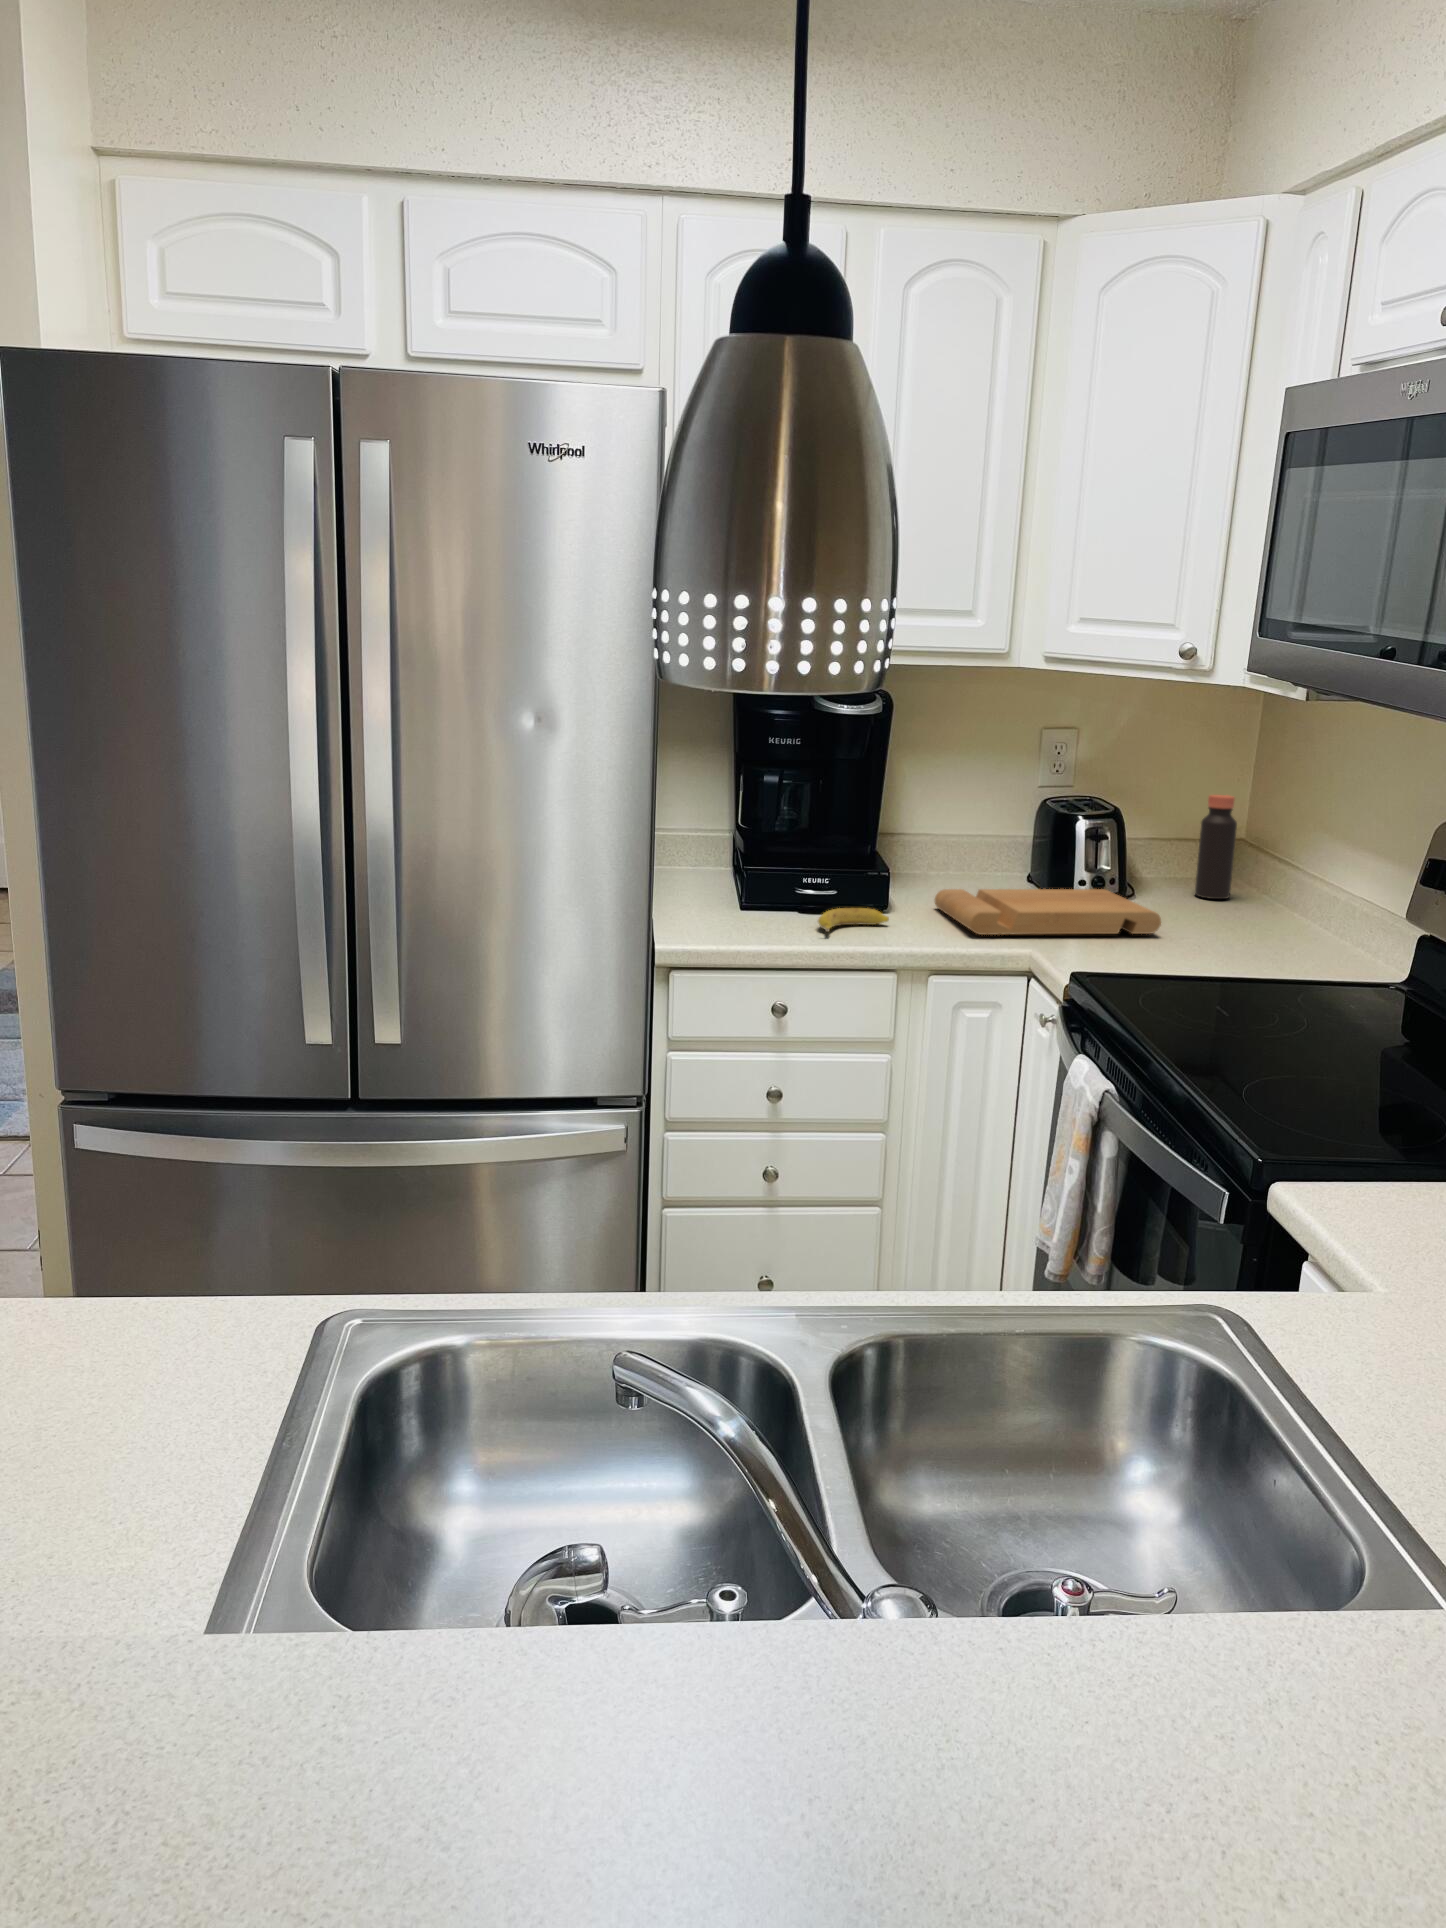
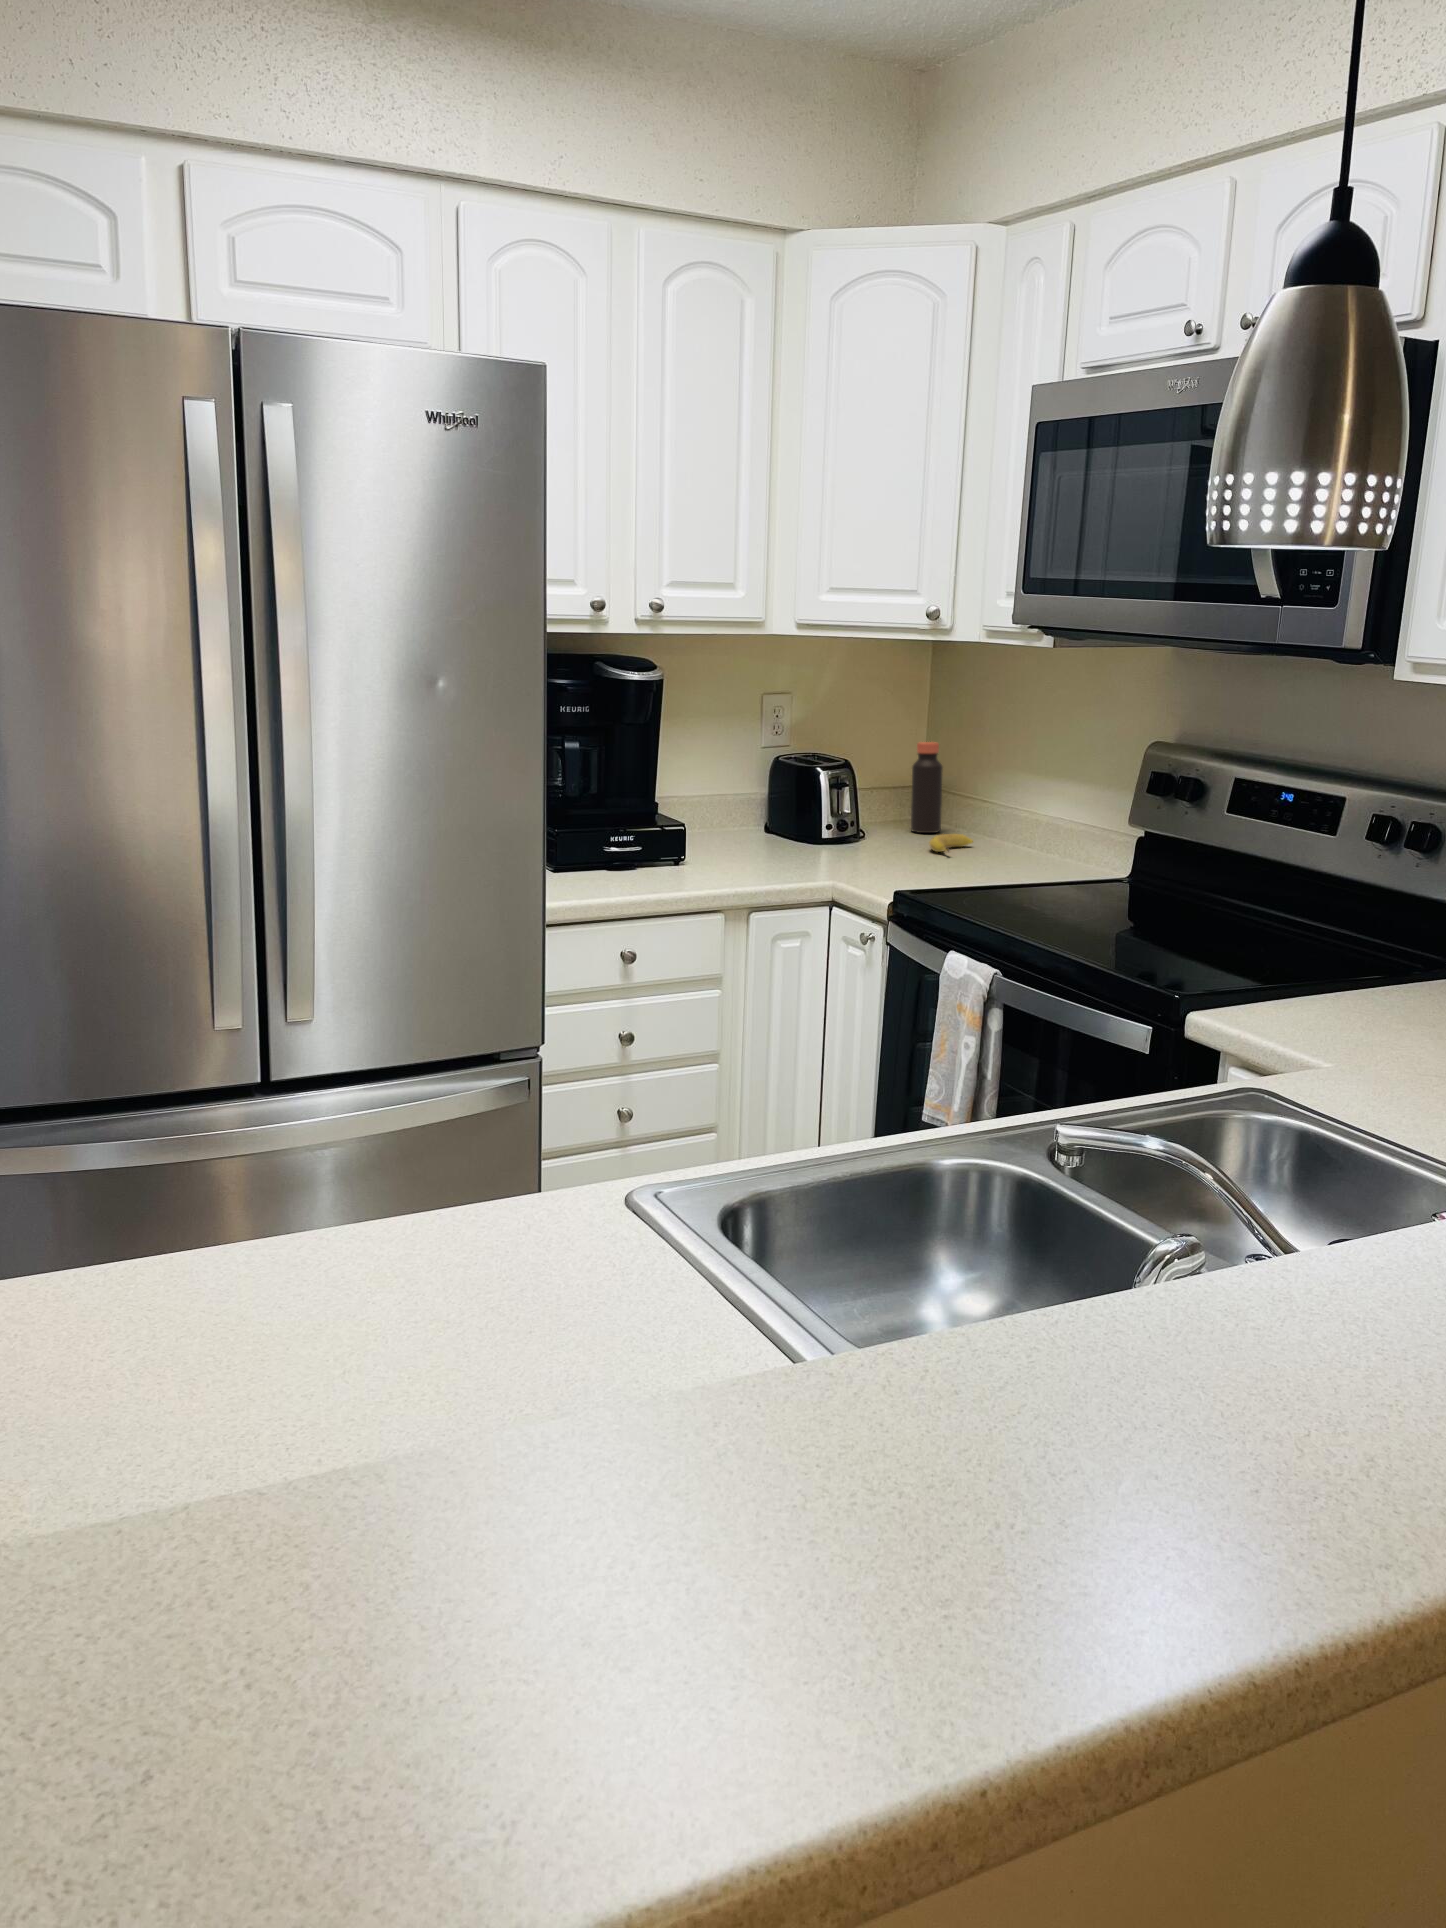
cutting board: present [934,889,1161,935] -> none [718,830,921,873]
banana: present [818,908,889,932] -> present [929,834,973,852]

